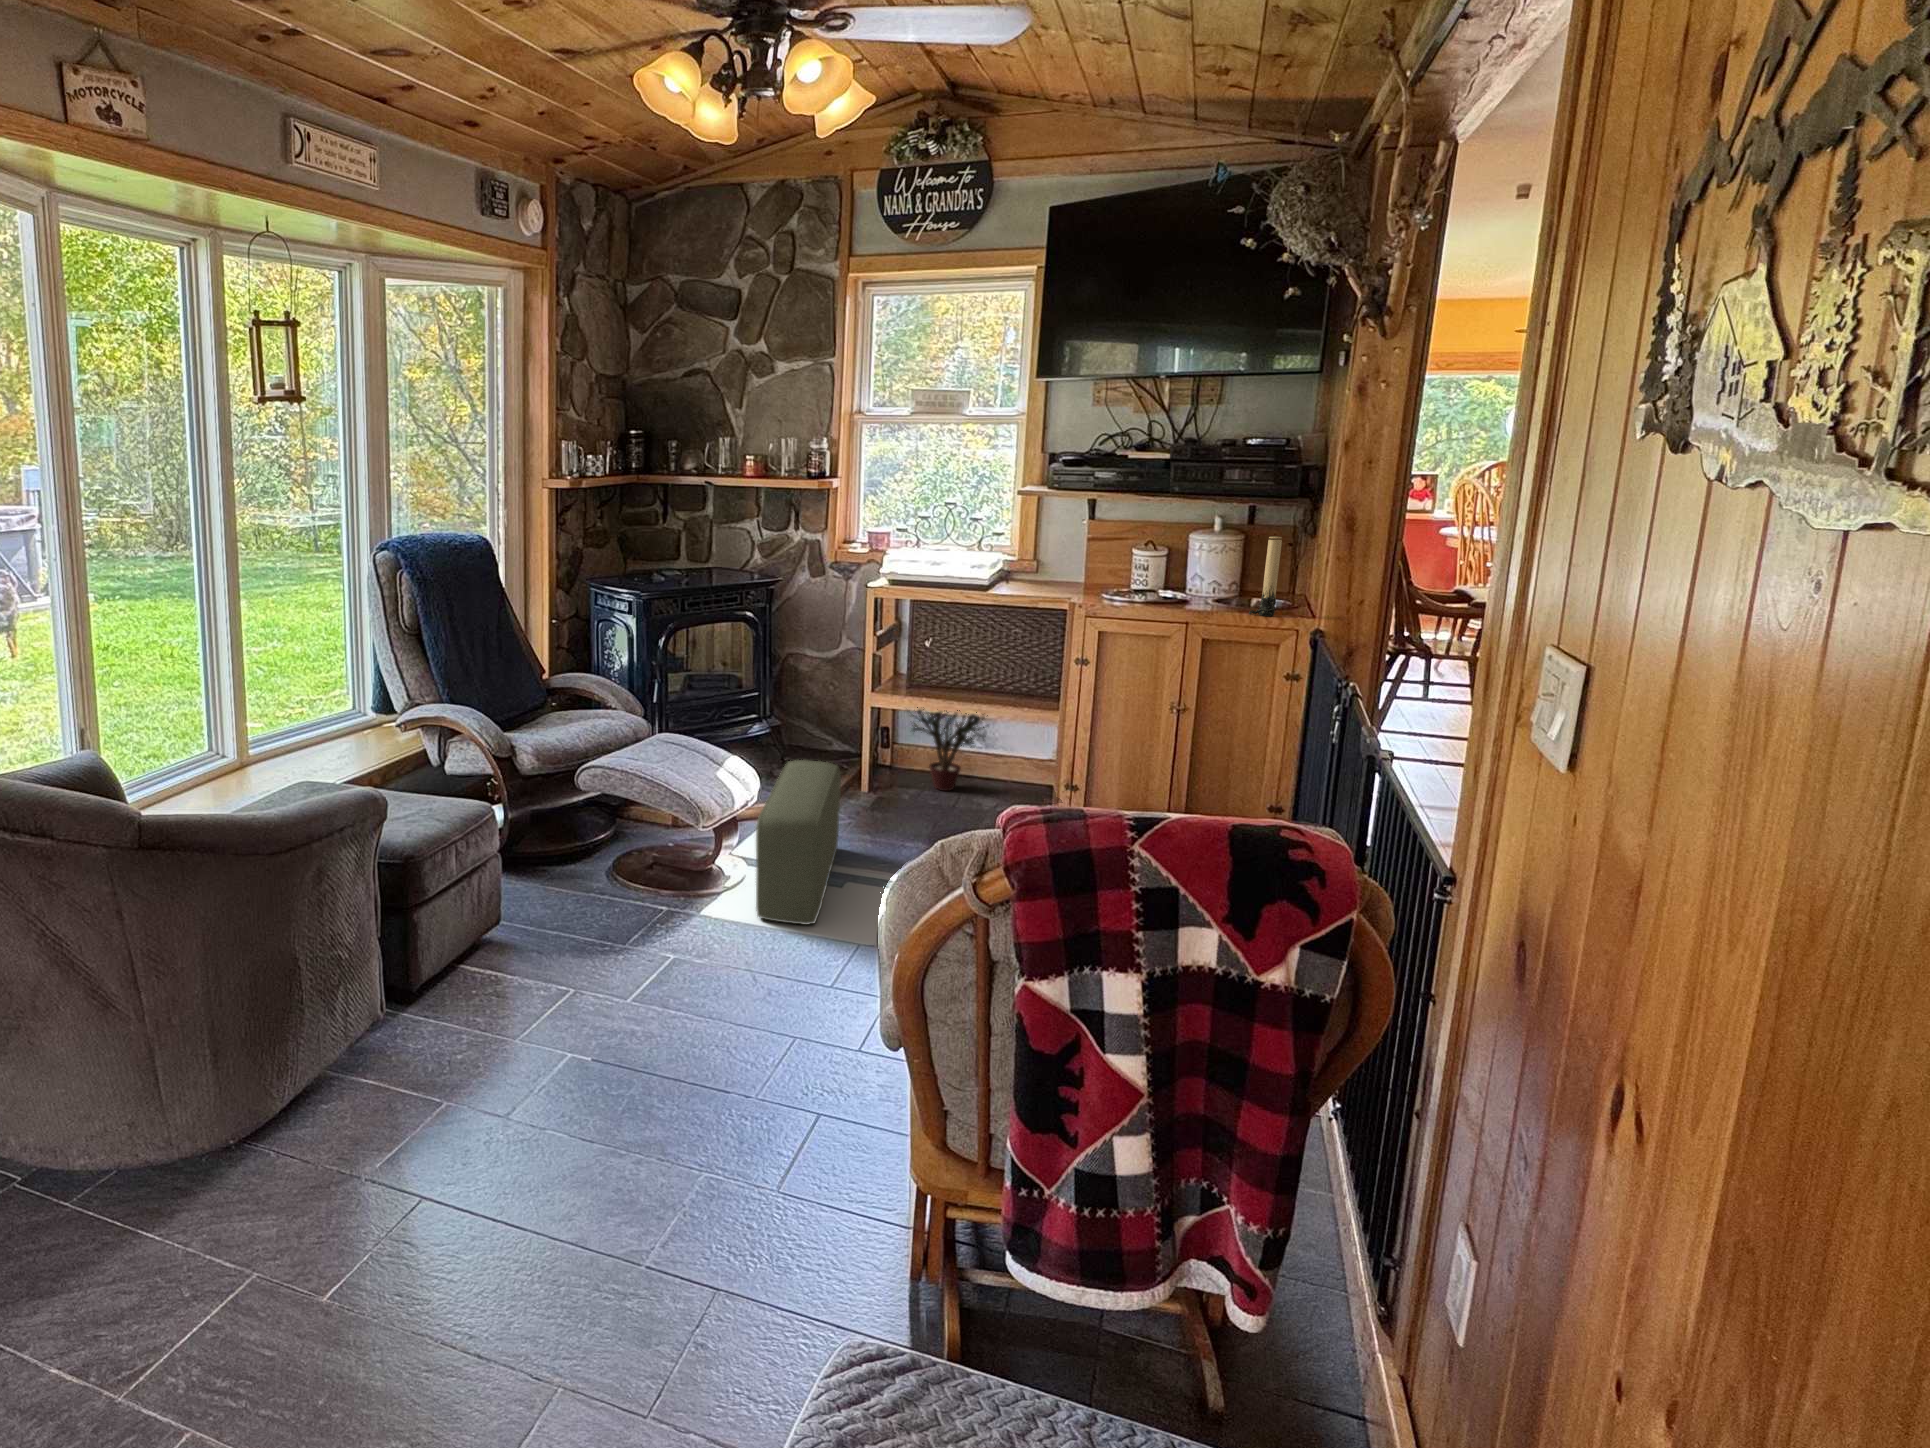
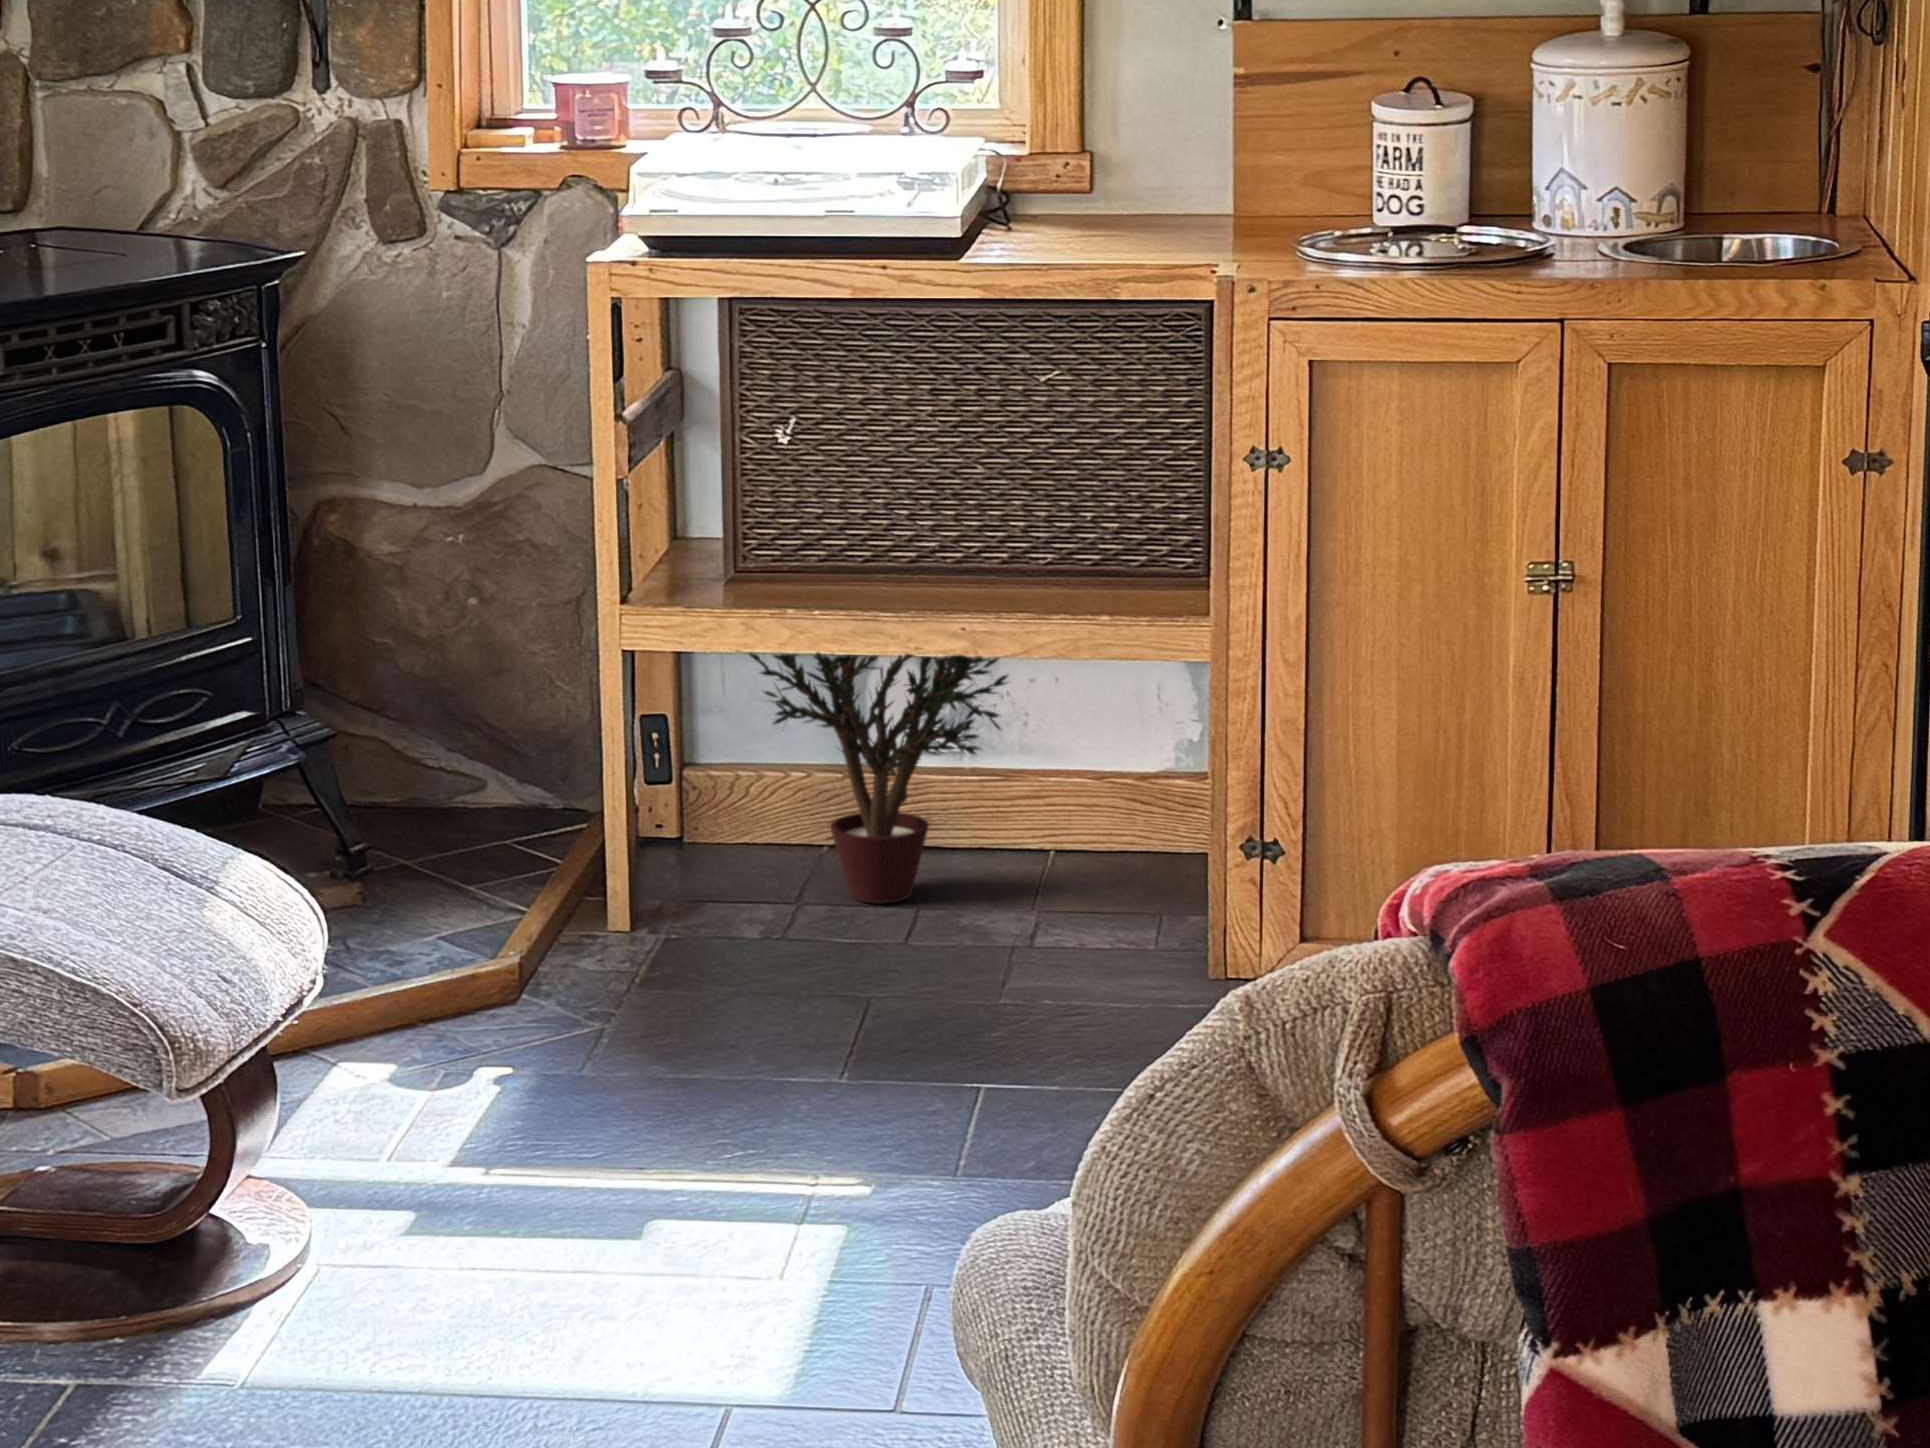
candle: present [1249,537,1282,616] -> none [1720,55,1790,283]
pouf: present [756,760,841,924] -> none [394,847,620,1395]

